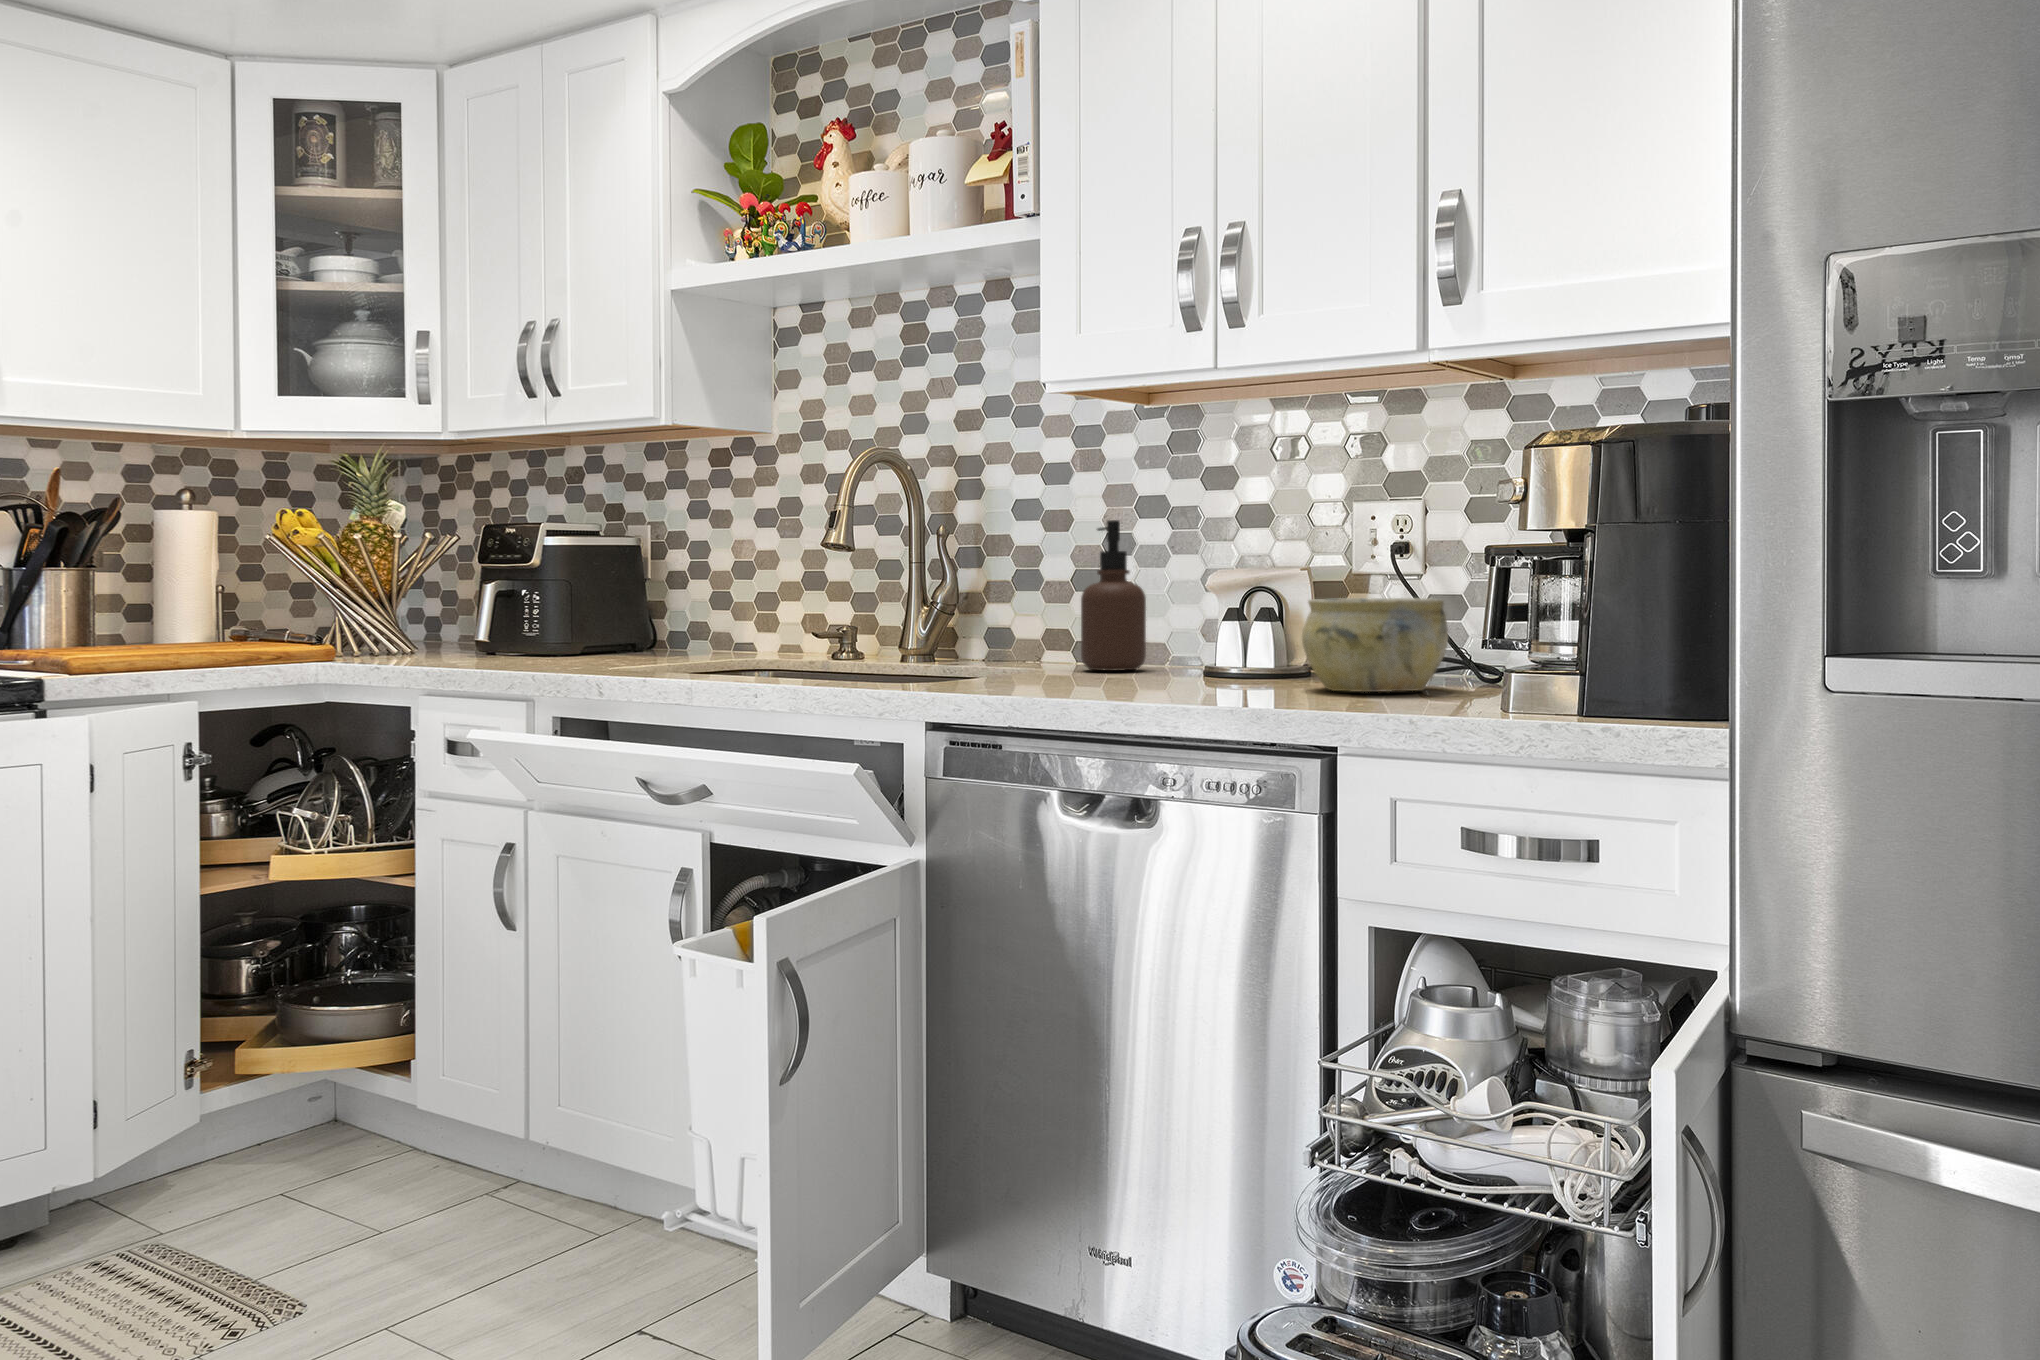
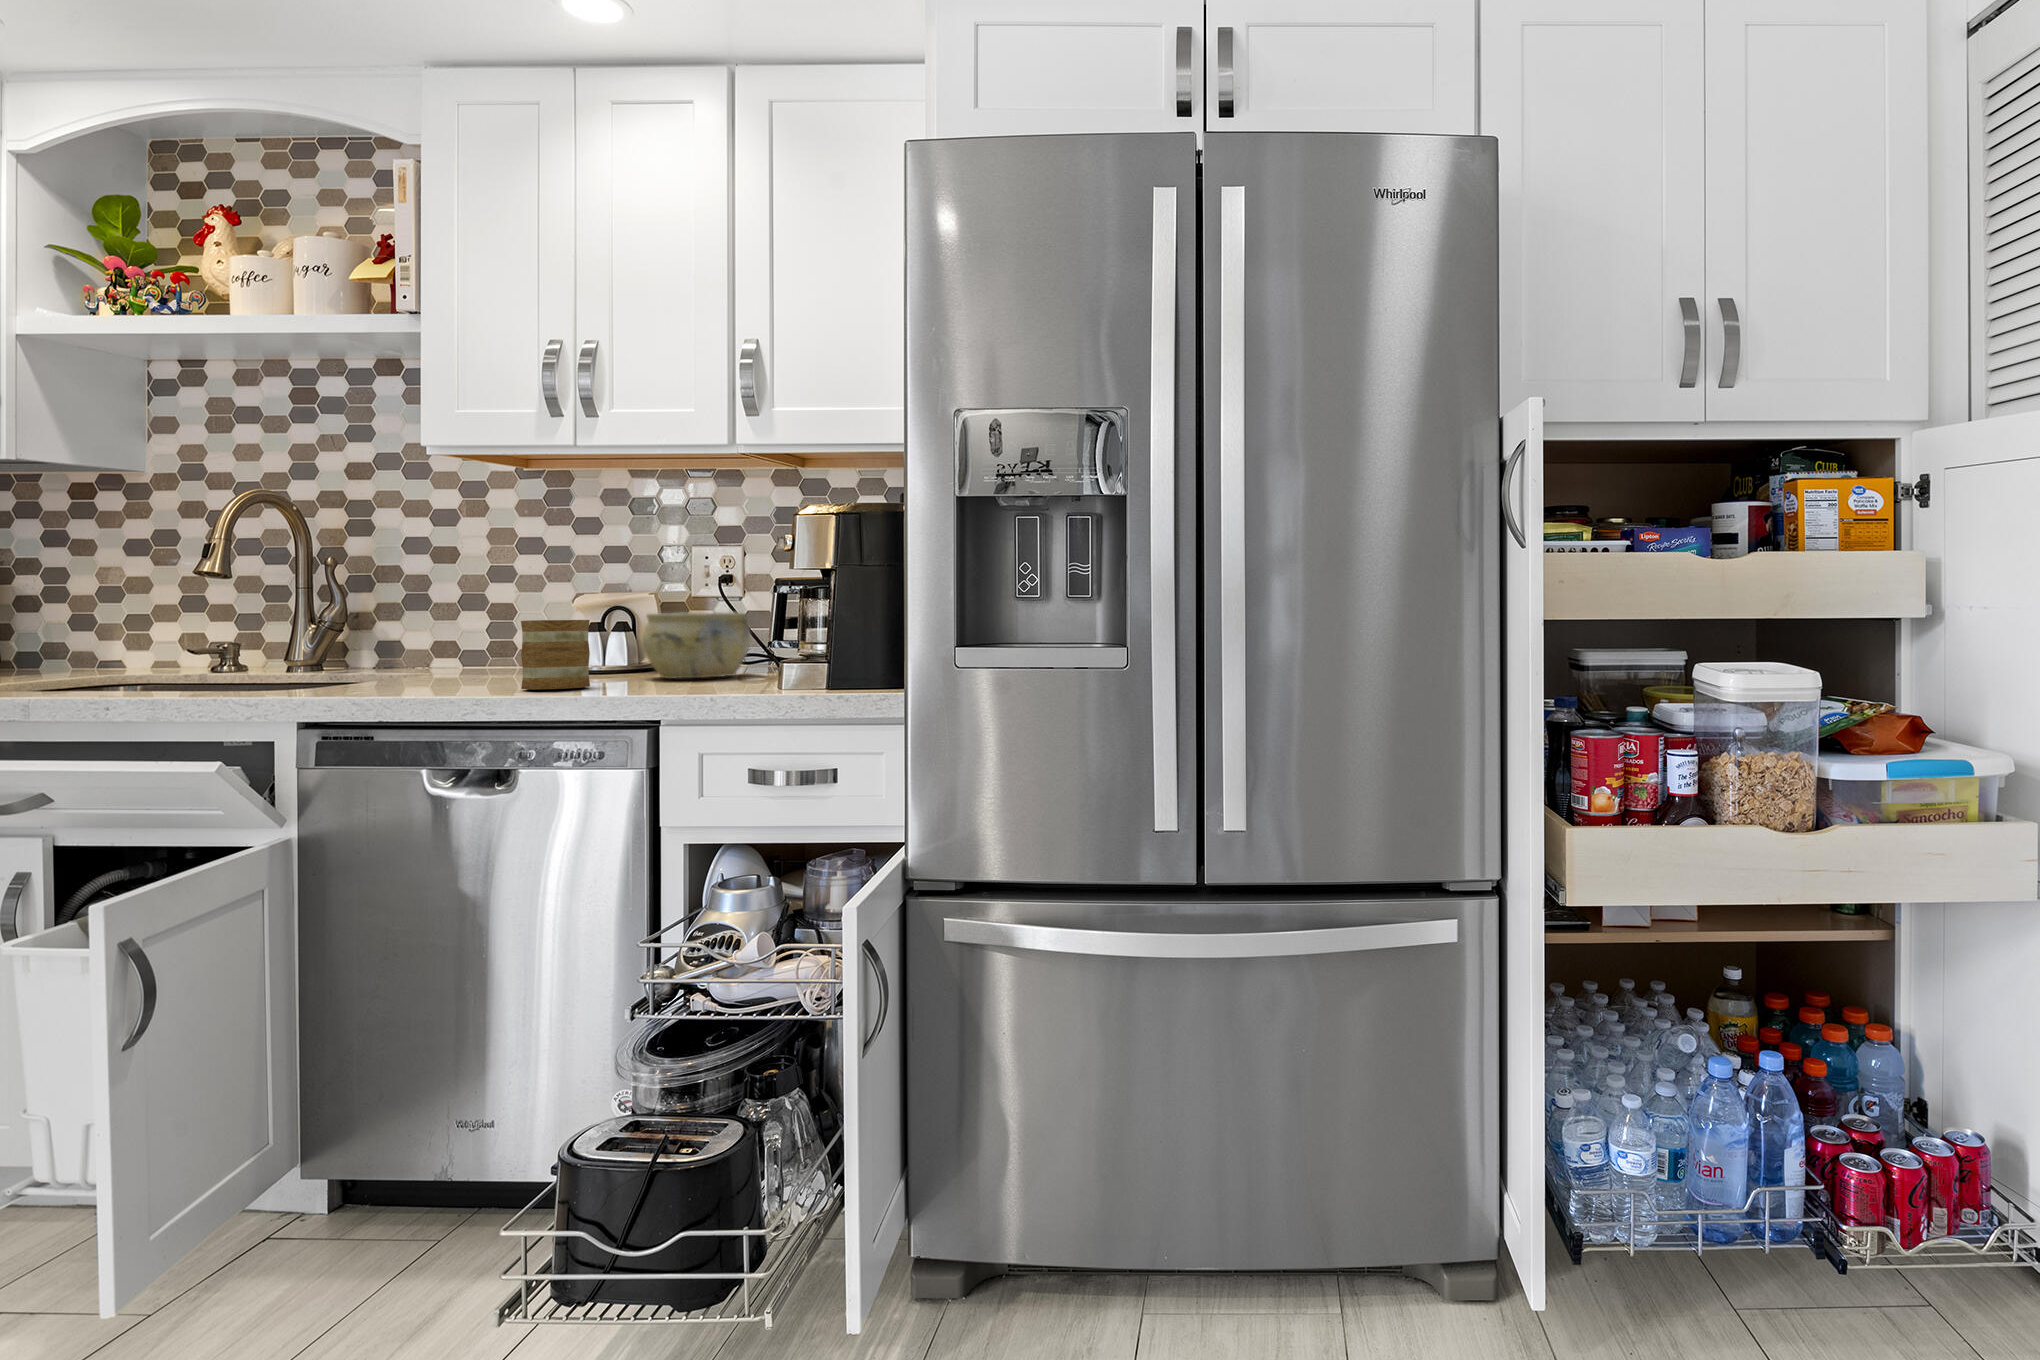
soap dispenser: present [1081,520,1146,671] -> none [462,554,521,671]
mug: none [1162,609,1244,701] -> present [521,620,590,689]

